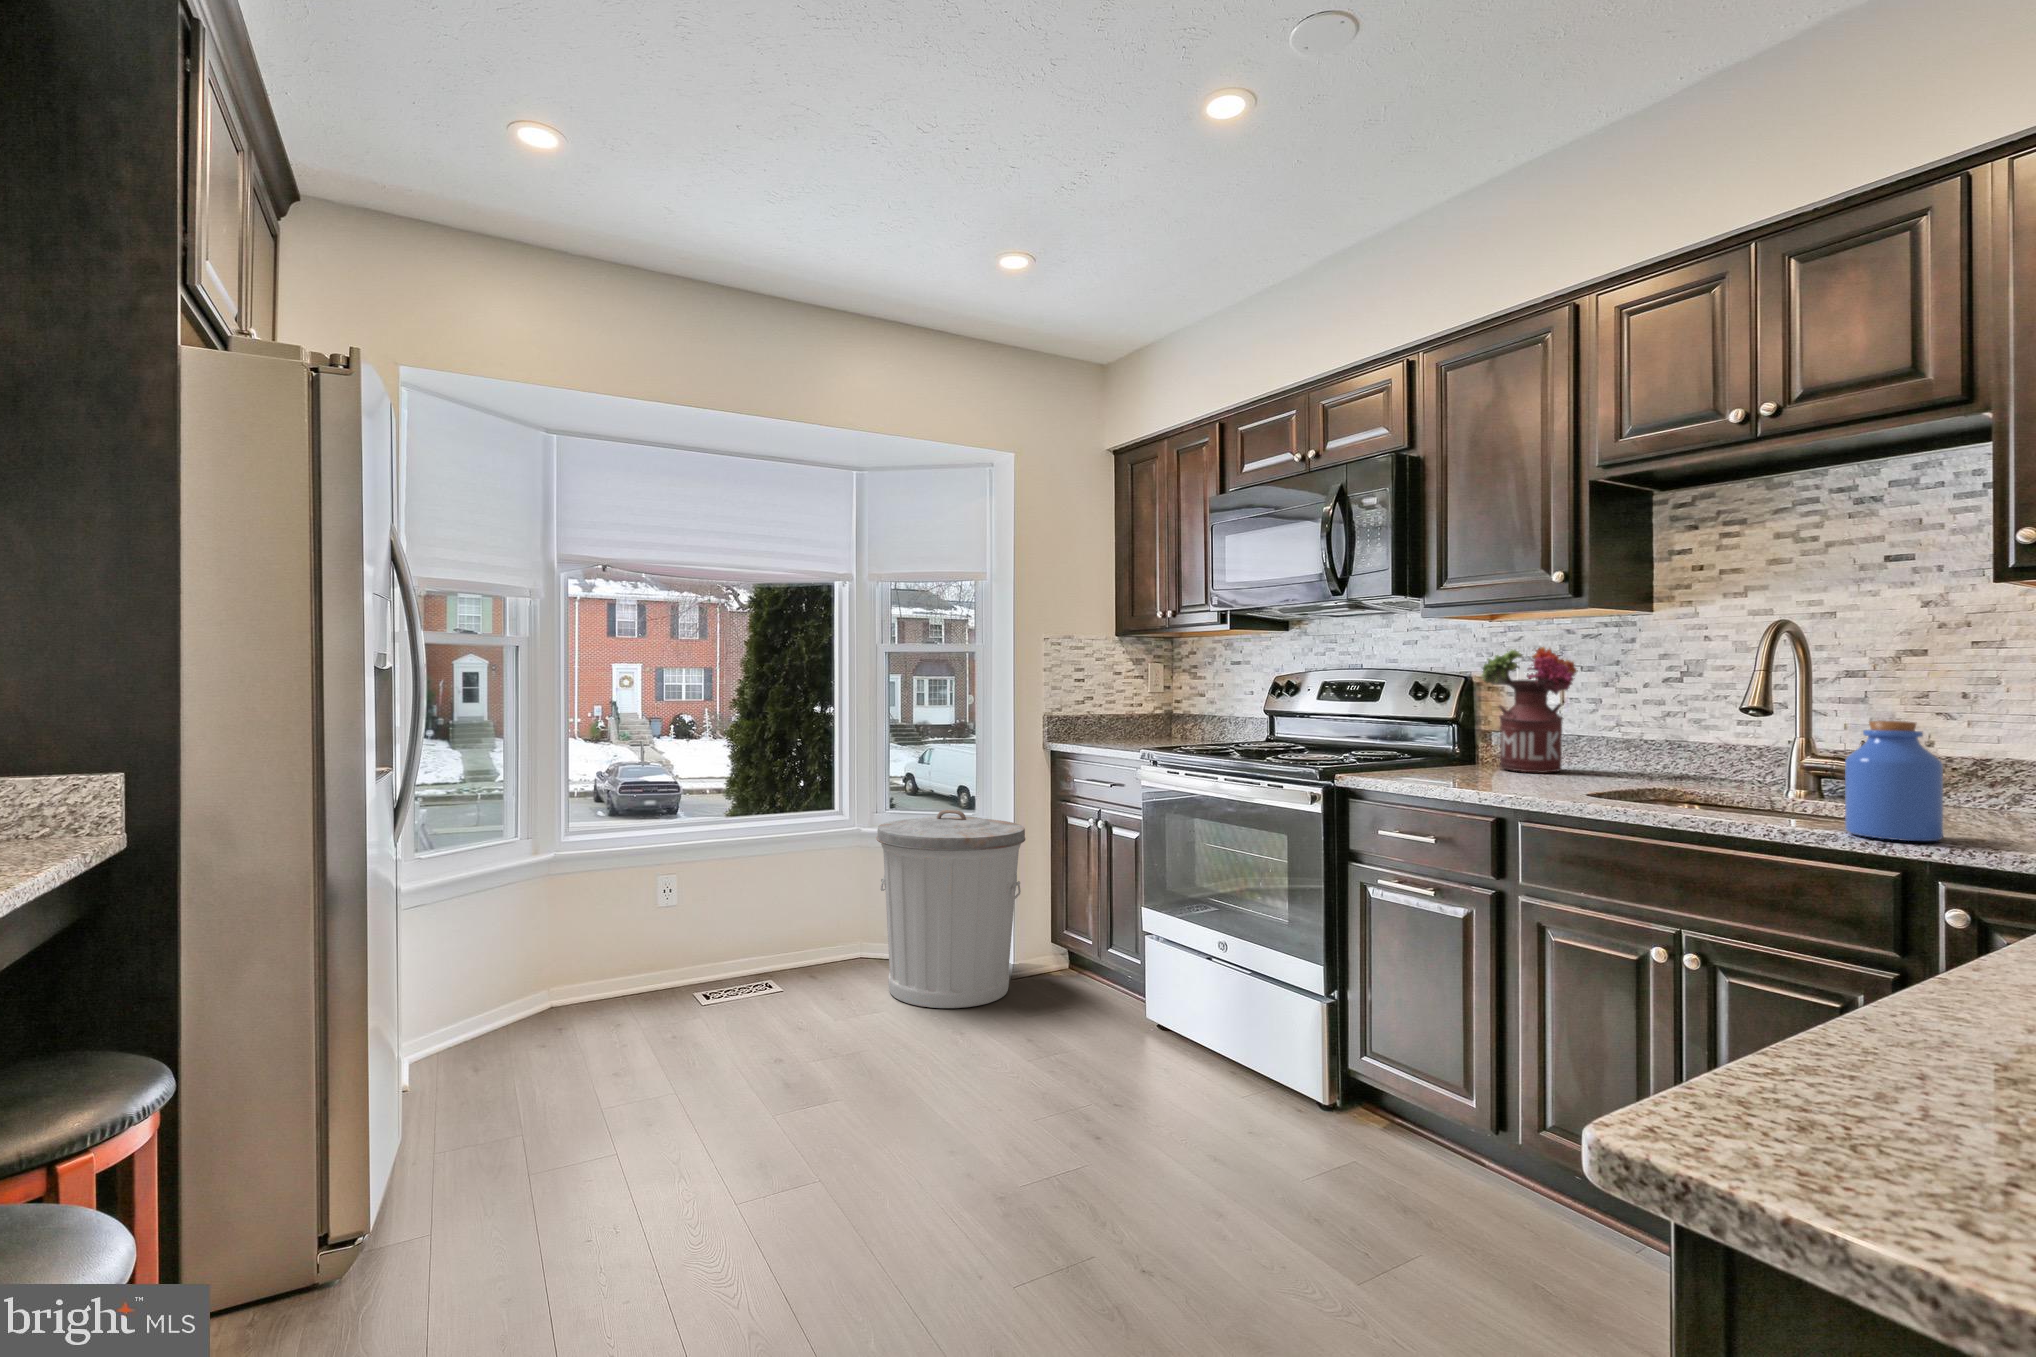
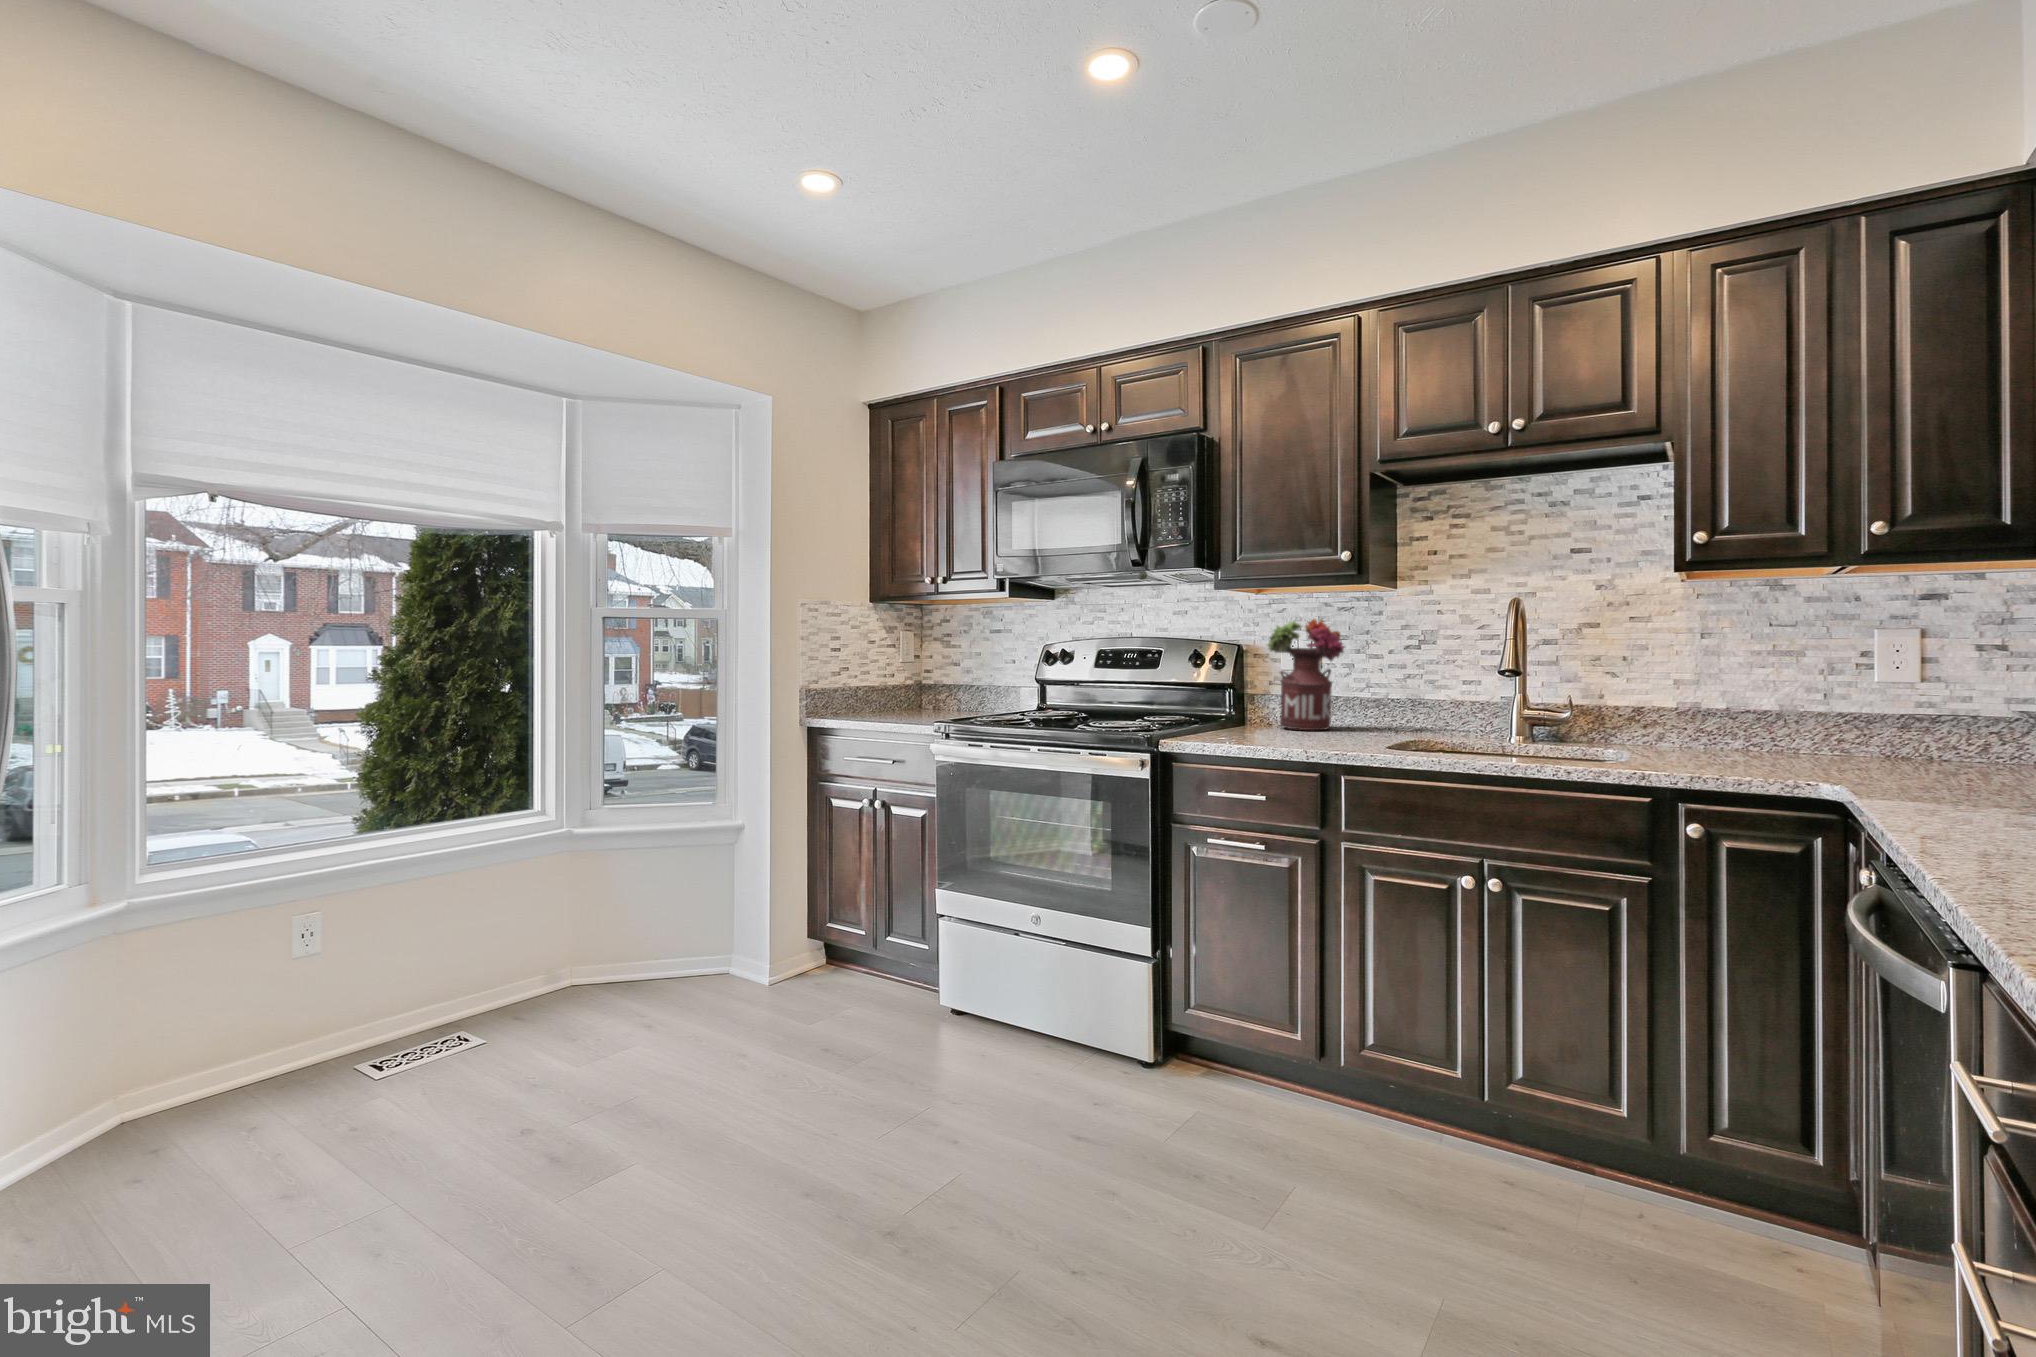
jar: present [1845,721,1943,841] -> none [1605,680,1671,771]
trash can: present [876,810,1025,1008] -> none [621,799,796,1024]

